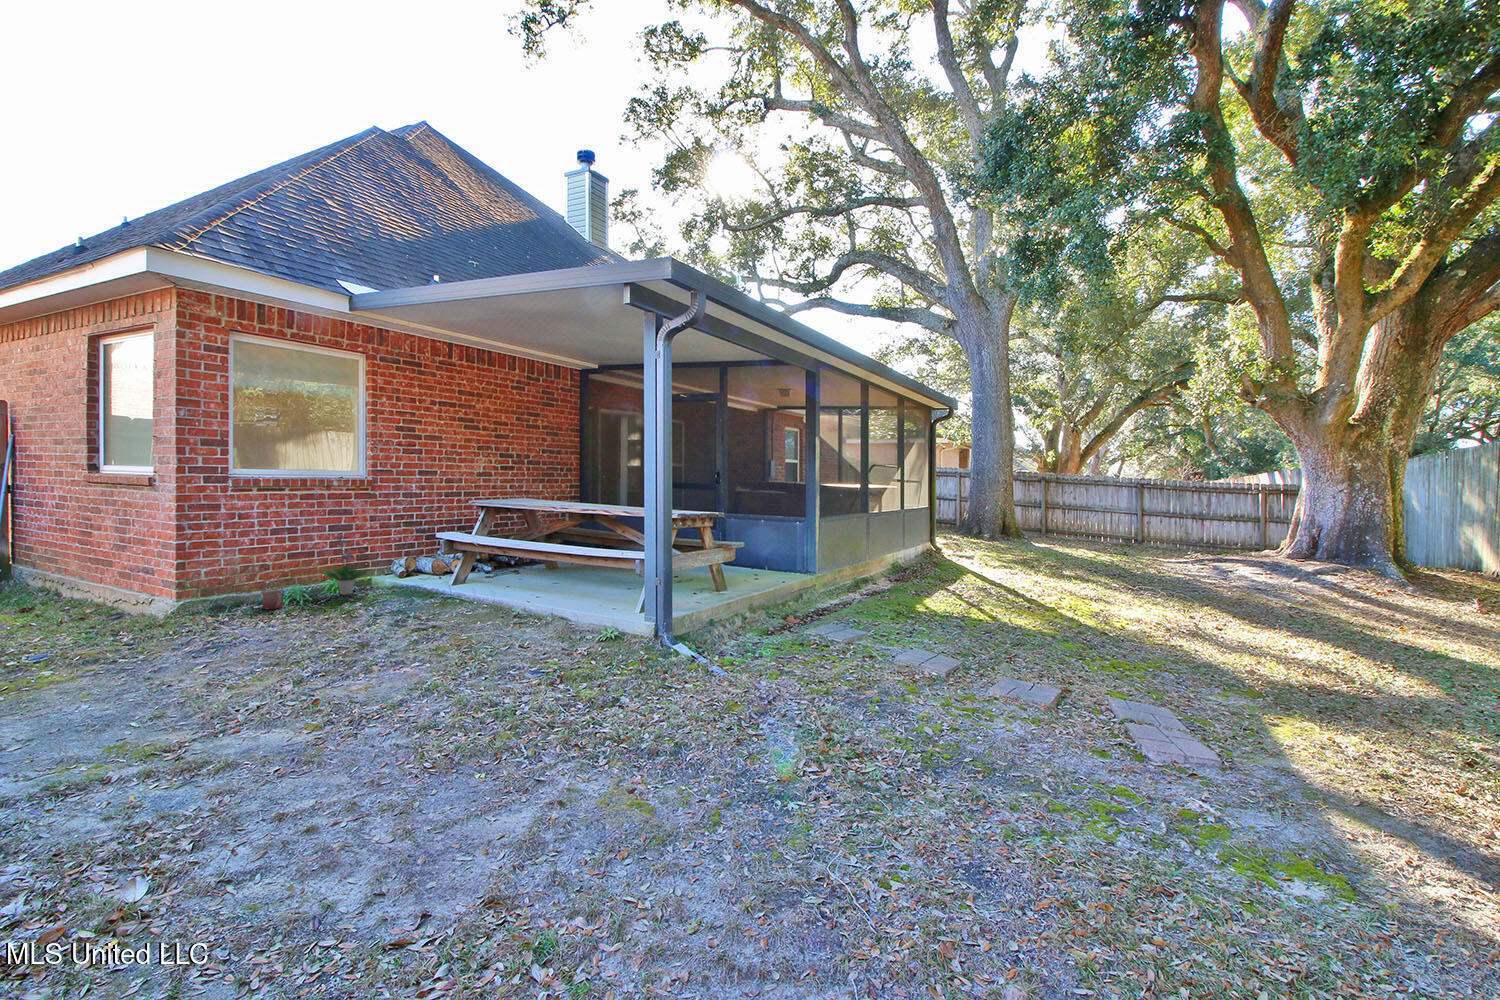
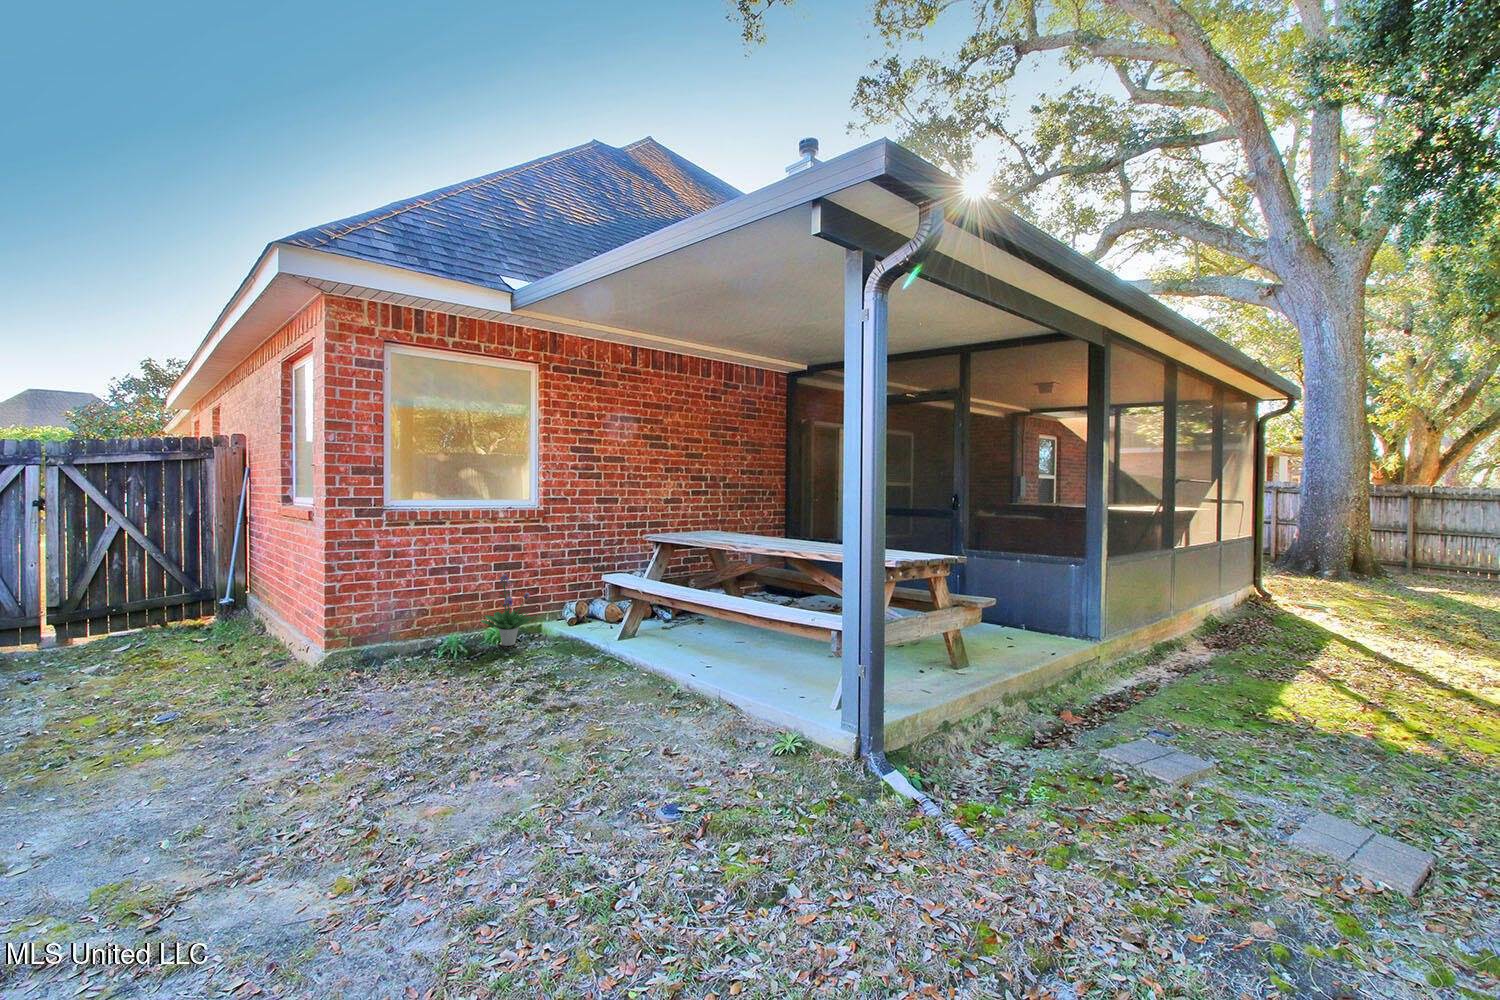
watering can: present [259,584,283,609] -> none [410,631,436,665]

